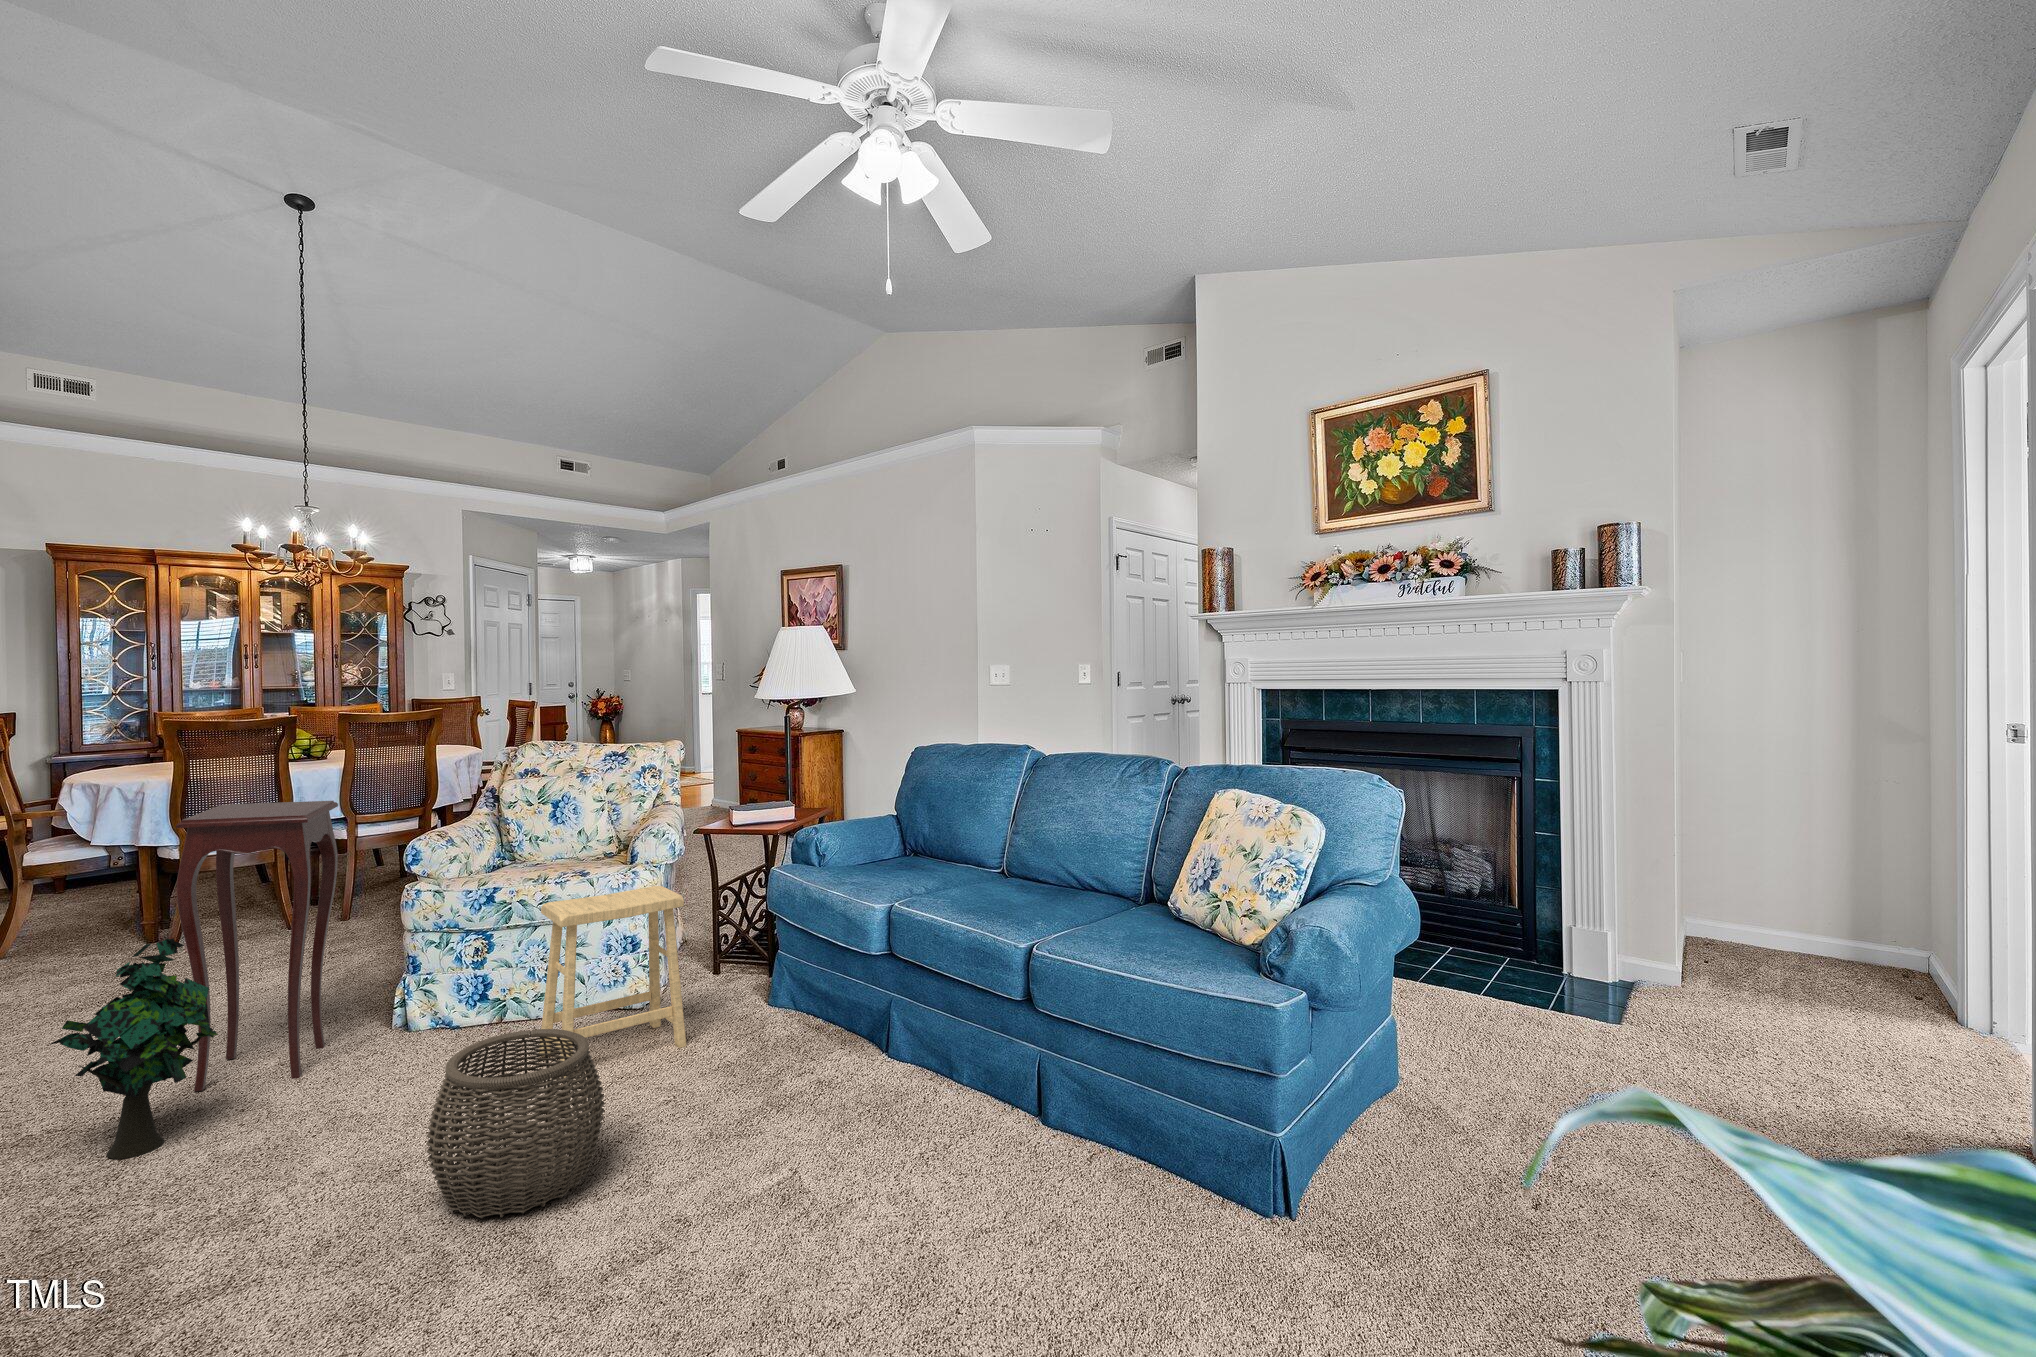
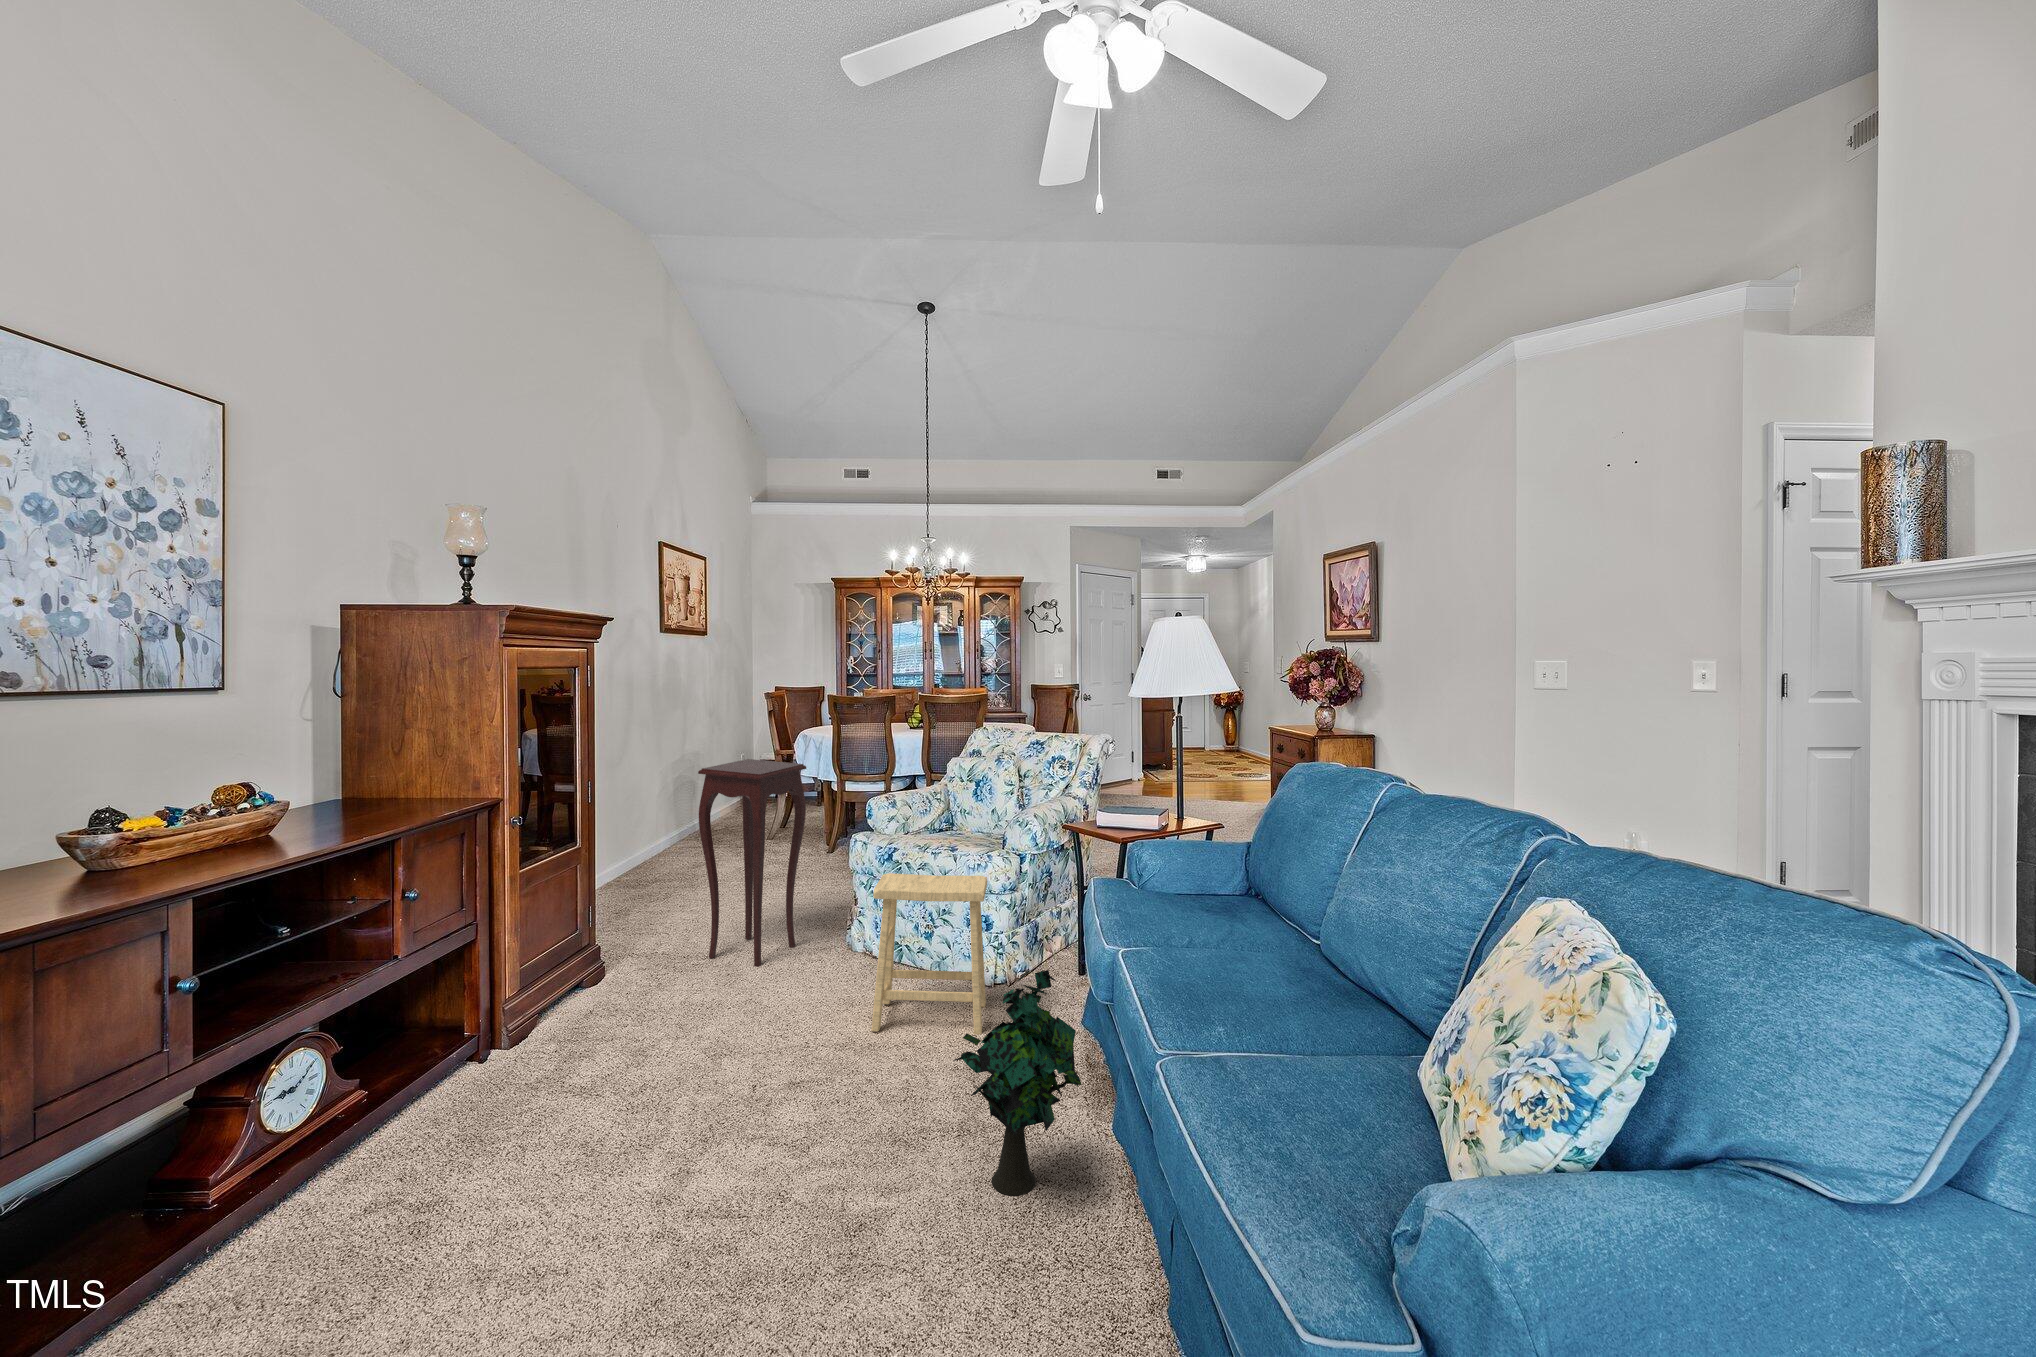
decorative plant: present [50,938,218,1159] -> present [953,970,1082,1196]
woven basket: present [426,1029,605,1218] -> none [677,983,817,1143]

